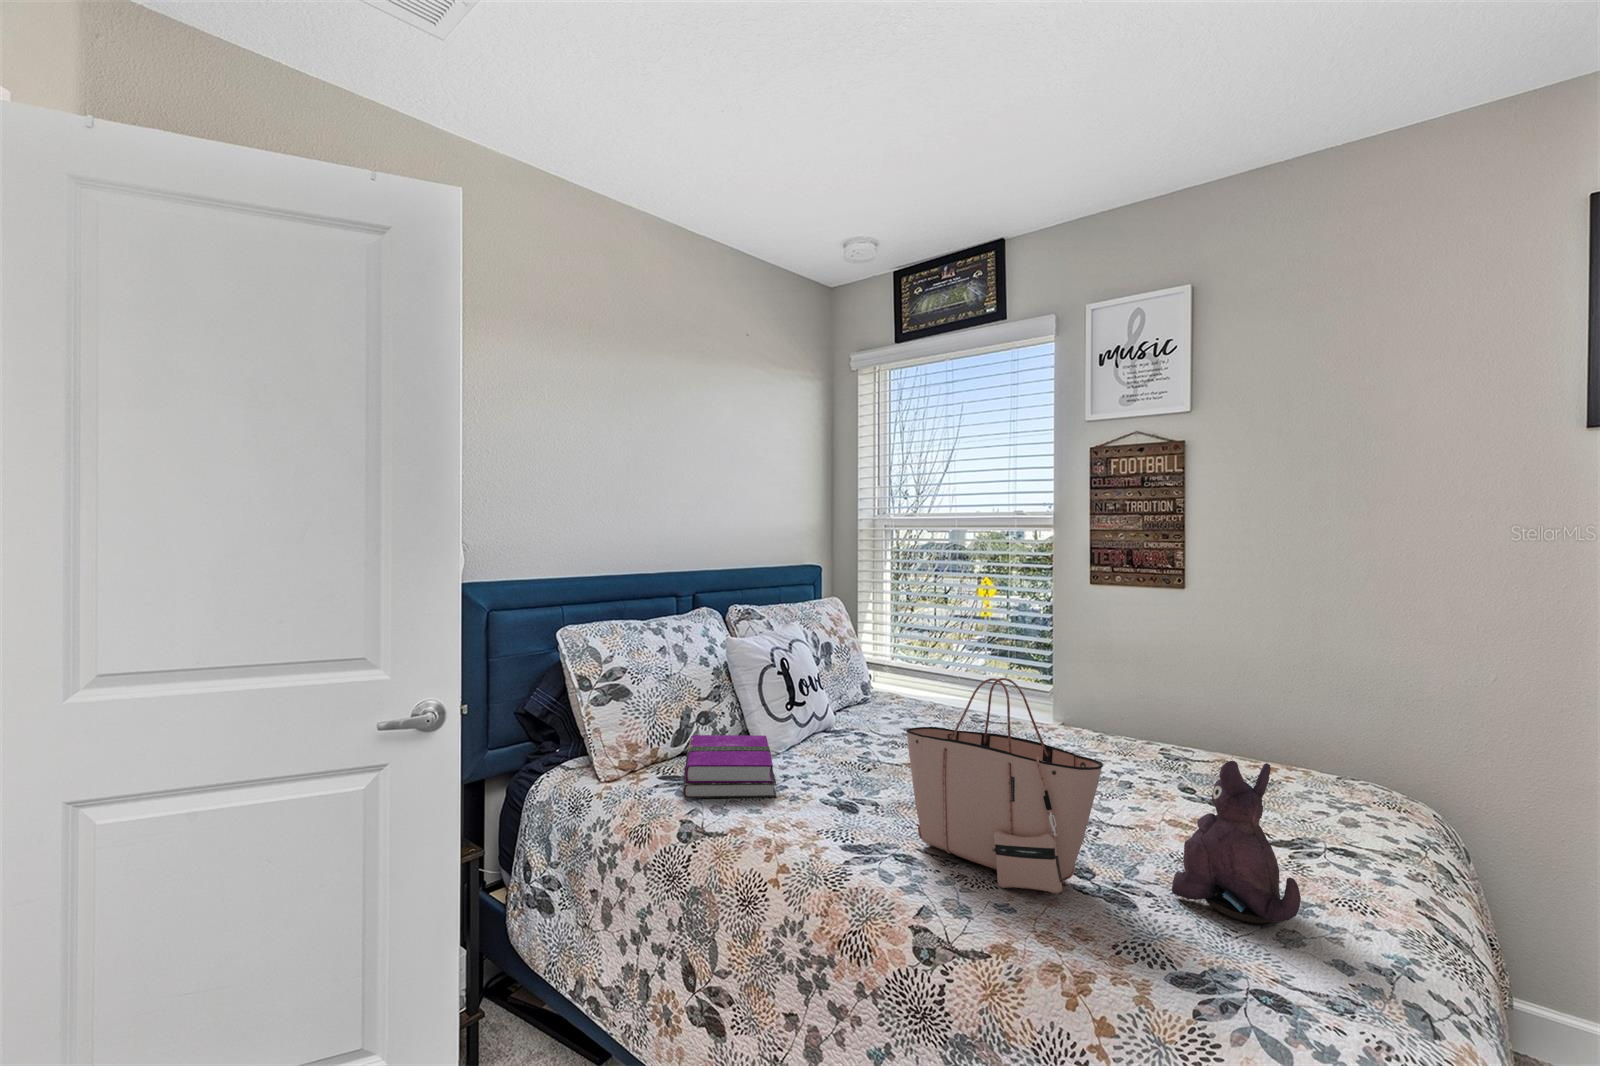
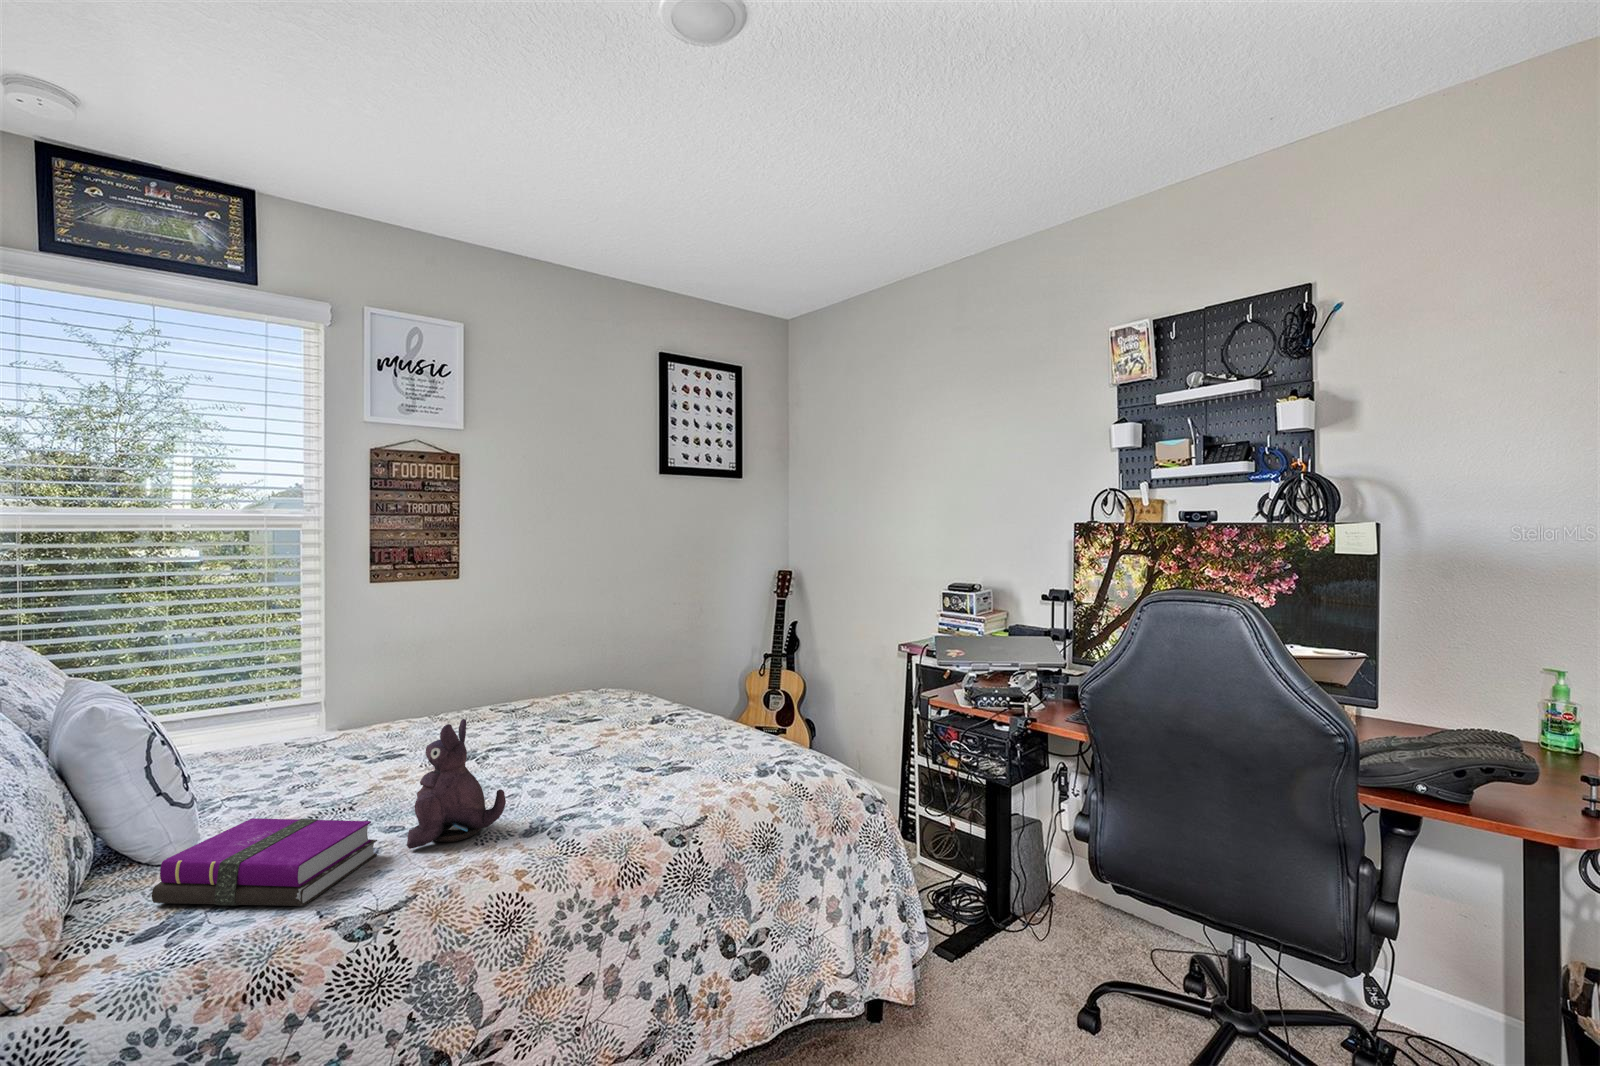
tote bag: present [906,678,1103,893] -> none [531,654,688,802]
plush toy: present [1172,761,1301,924] -> present [407,719,506,849]

